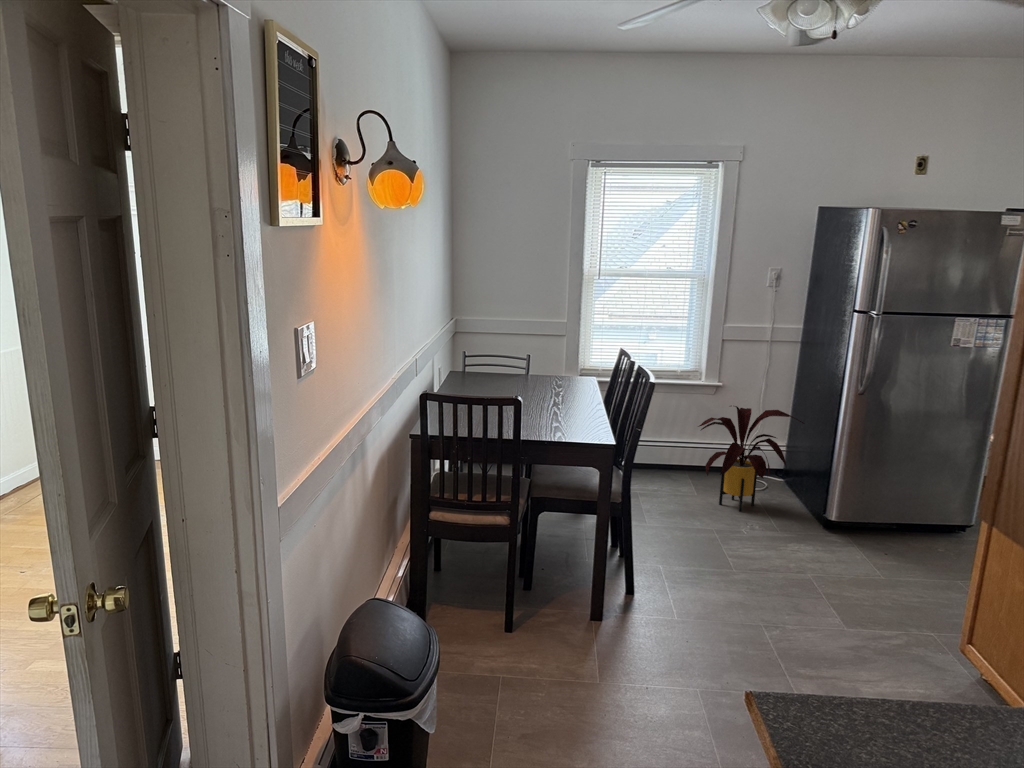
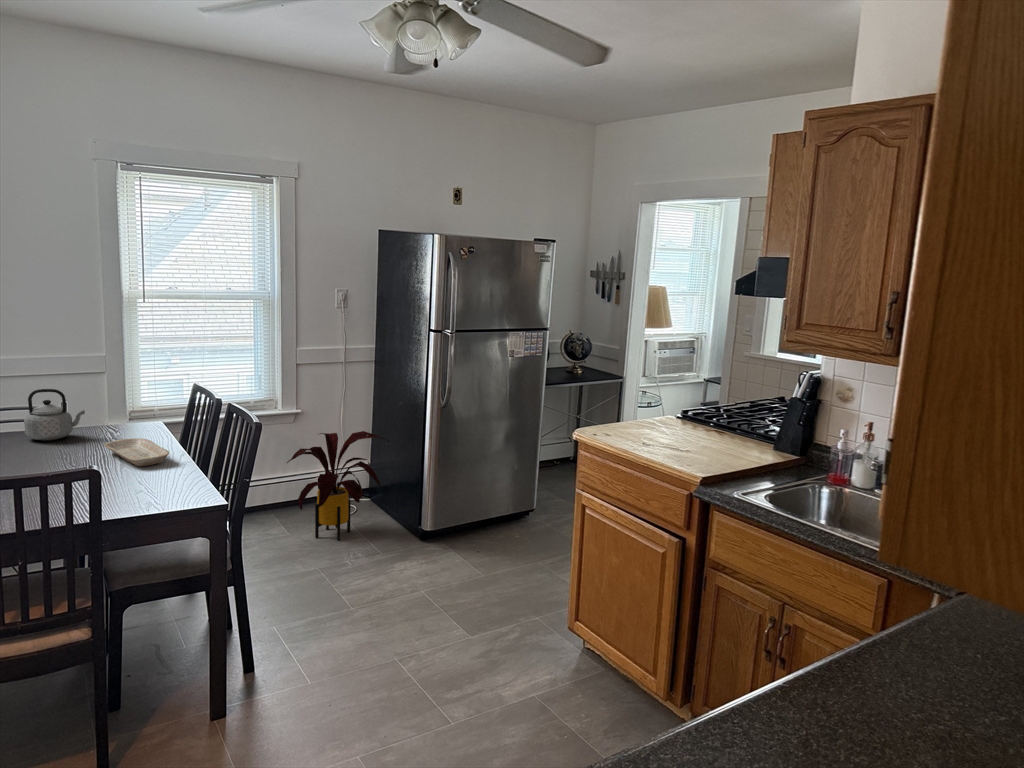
teapot: none [497,342,537,382] -> present [24,389,85,441]
tray: none [544,386,587,408] -> present [104,438,169,466]

